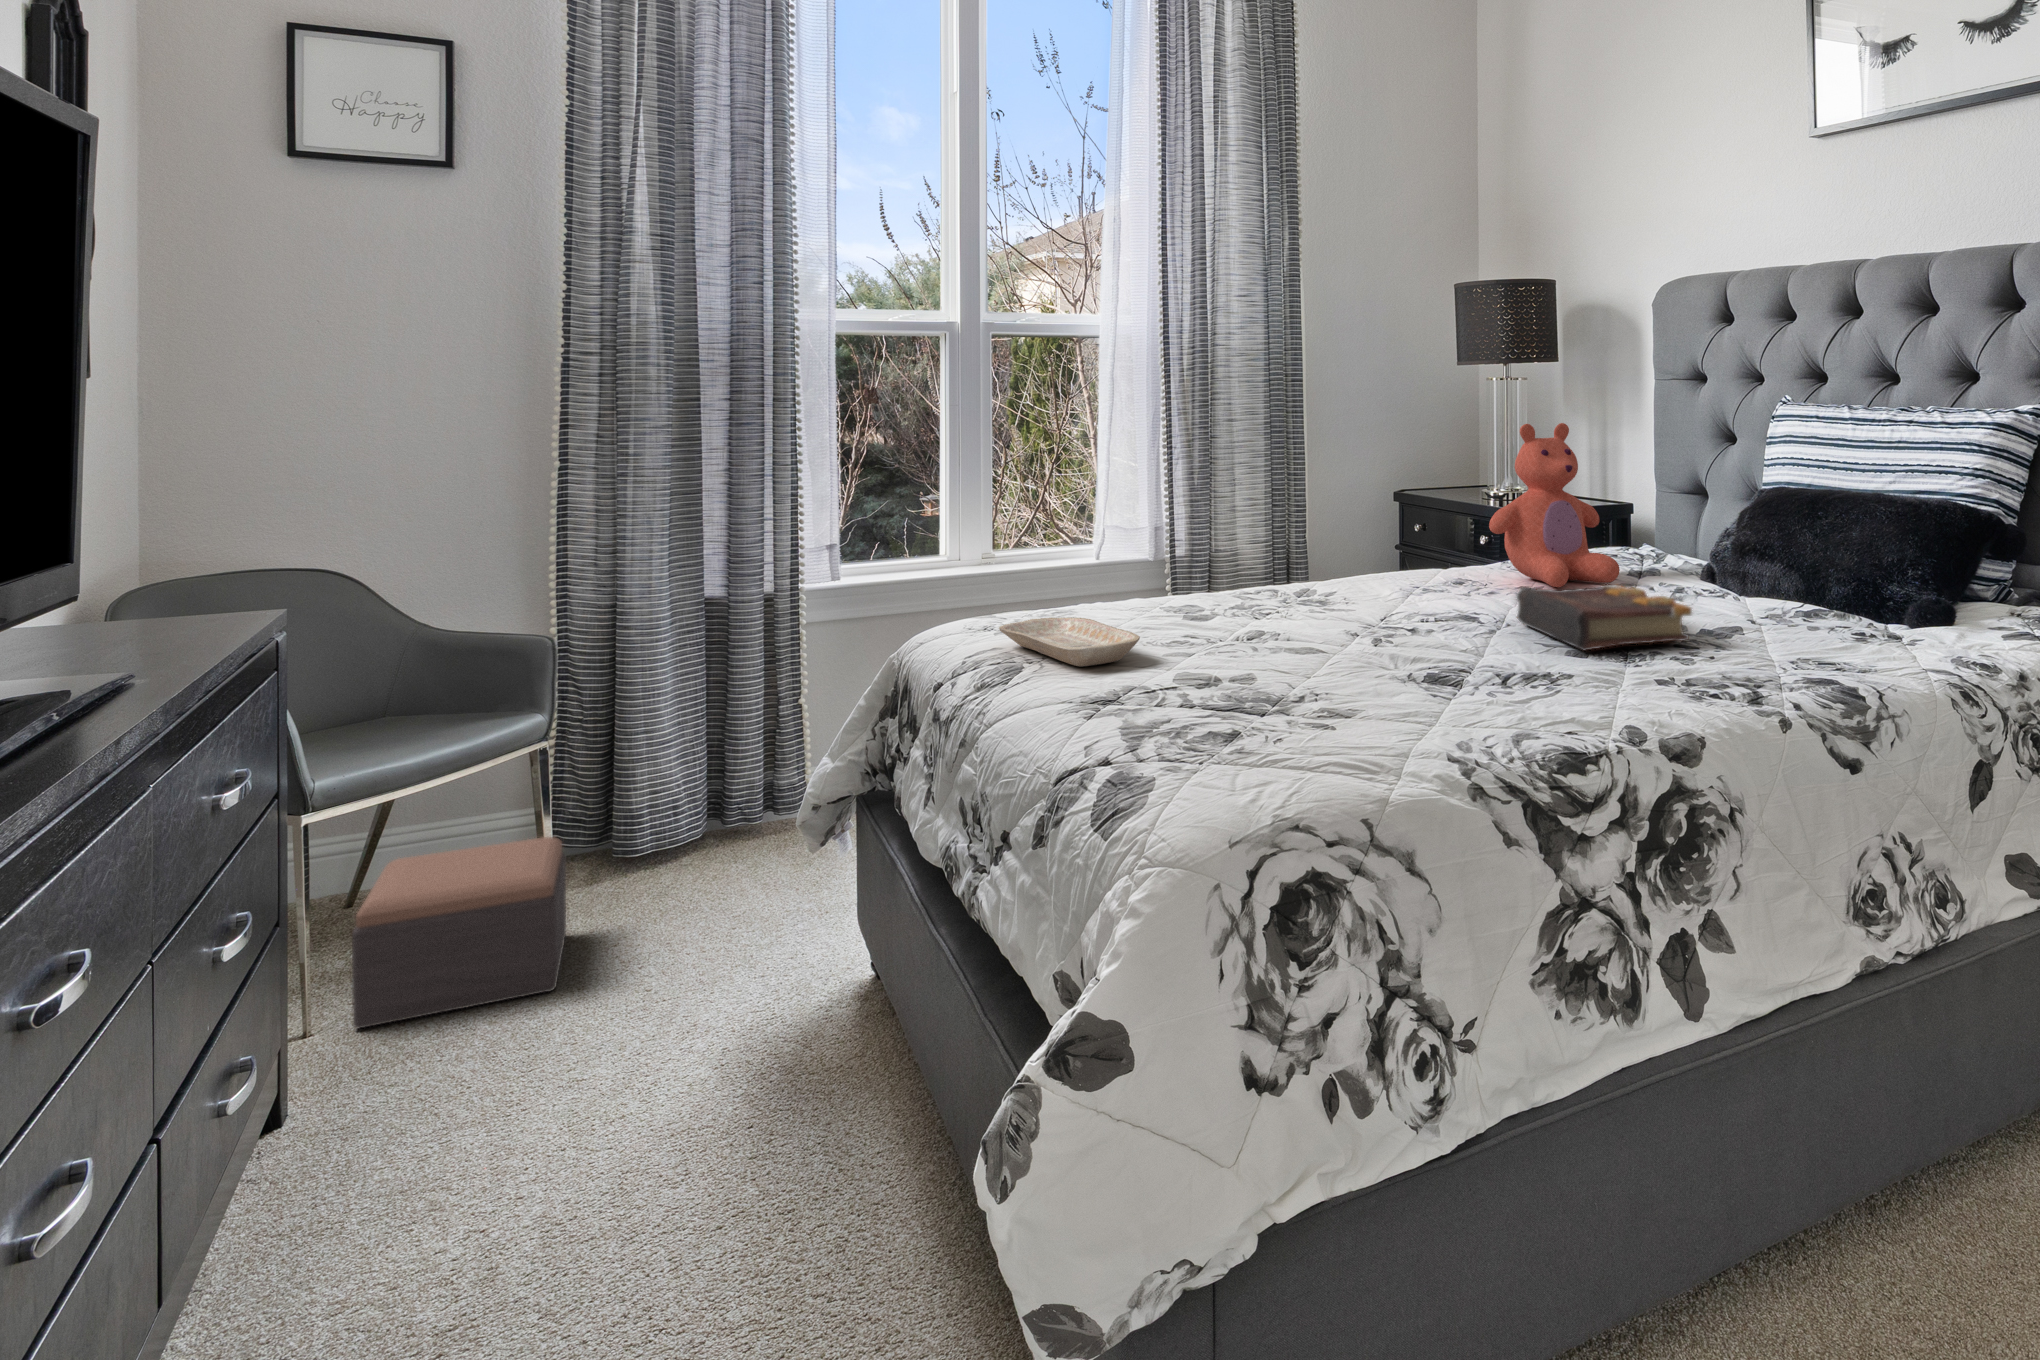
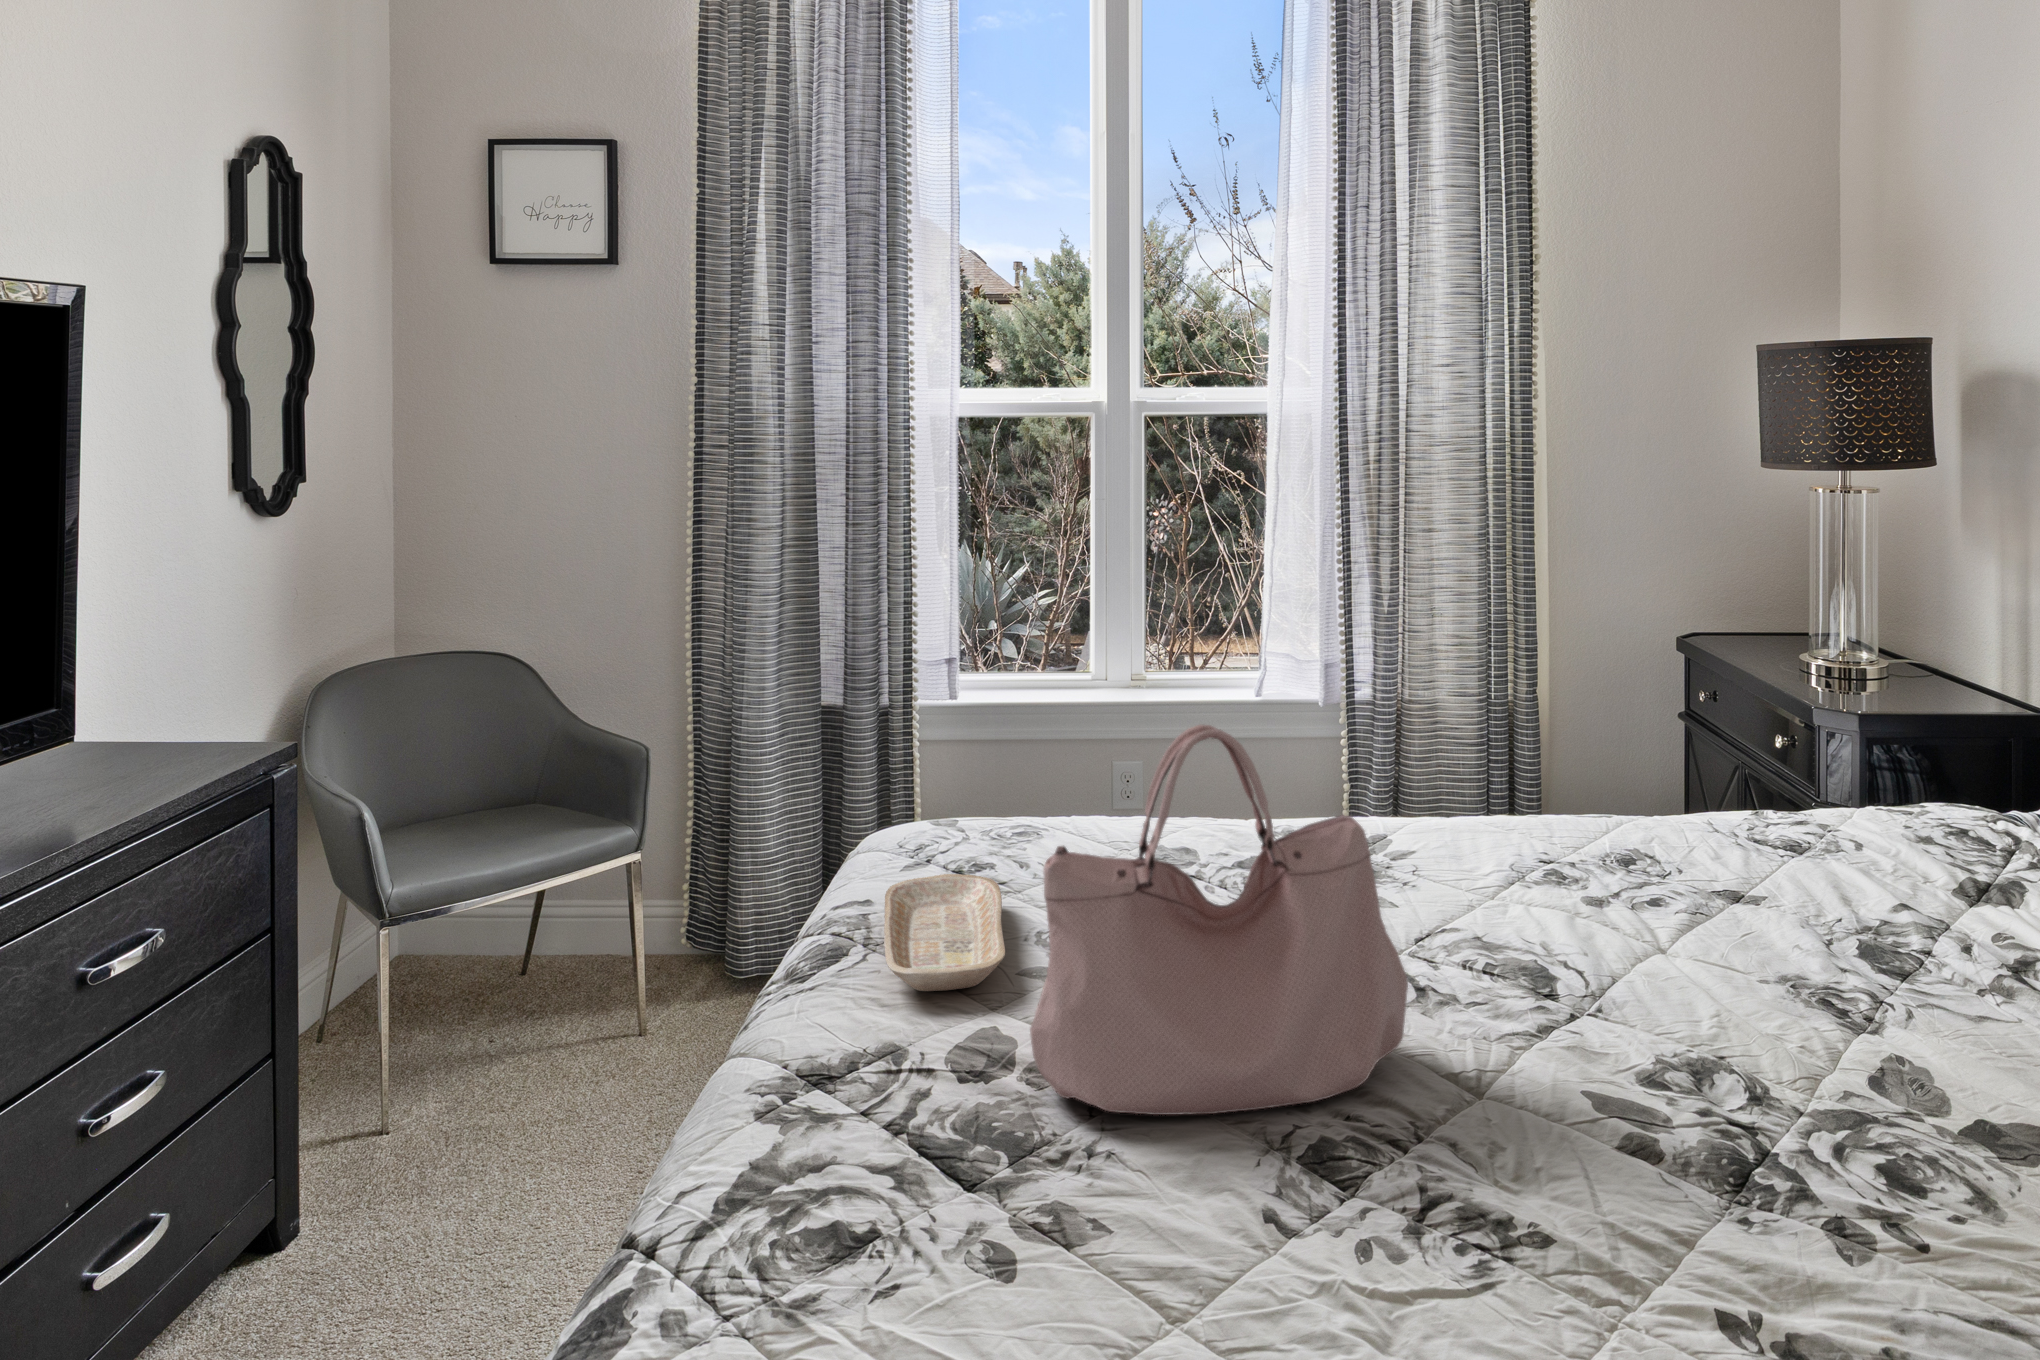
teddy bear: present [1489,423,1620,587] -> none [1684,623,1918,915]
handbag: none [1218,447,1426,679] -> present [1030,725,1408,1115]
book: present [1517,585,1692,650] -> none [1627,960,1920,1178]
footstool: present [352,837,566,1028] -> none [404,974,631,1159]

